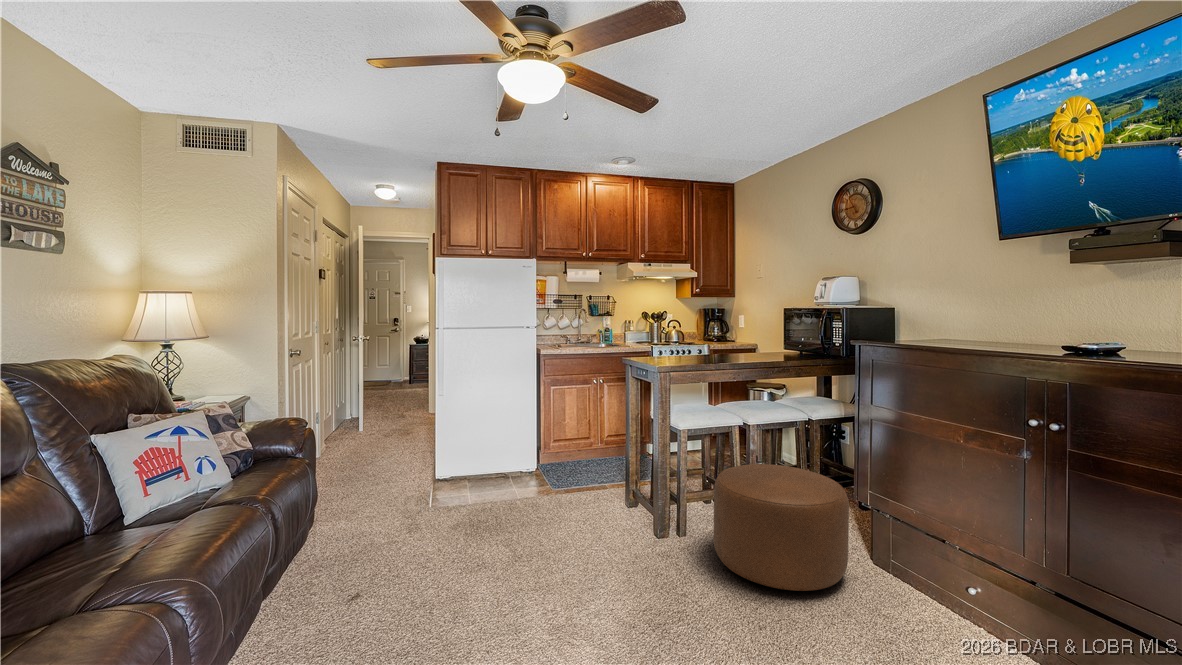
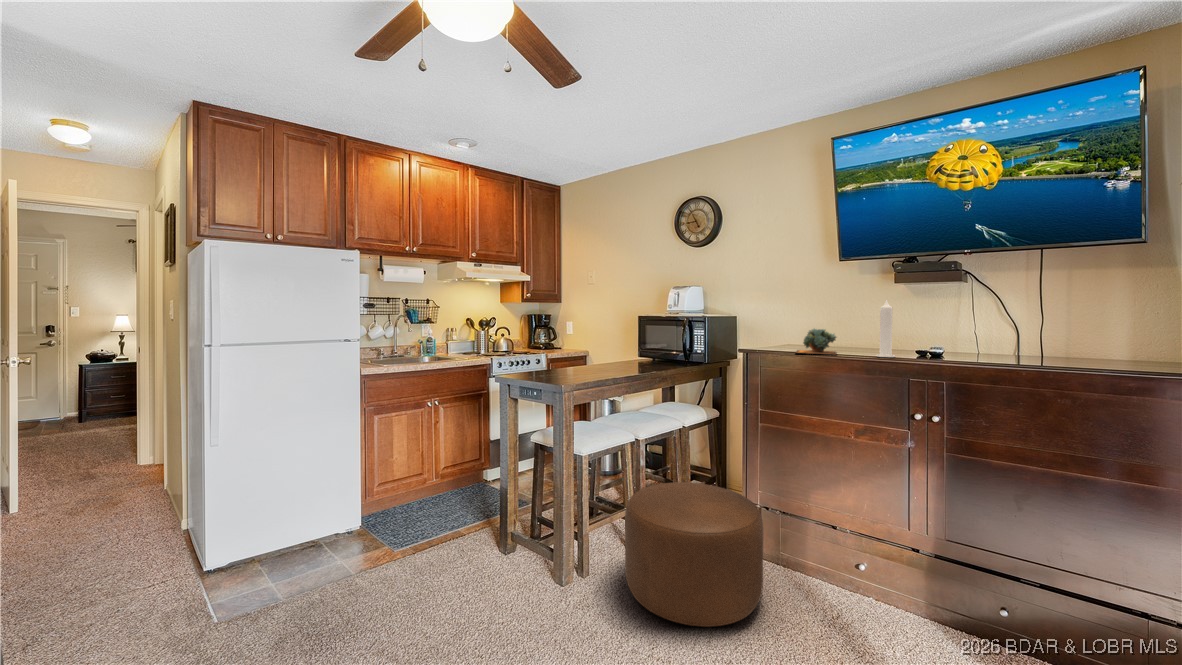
candle: none [995,286,1019,351] -> present [876,300,895,357]
succulent plant: none [908,319,974,347] -> present [796,329,836,354]

